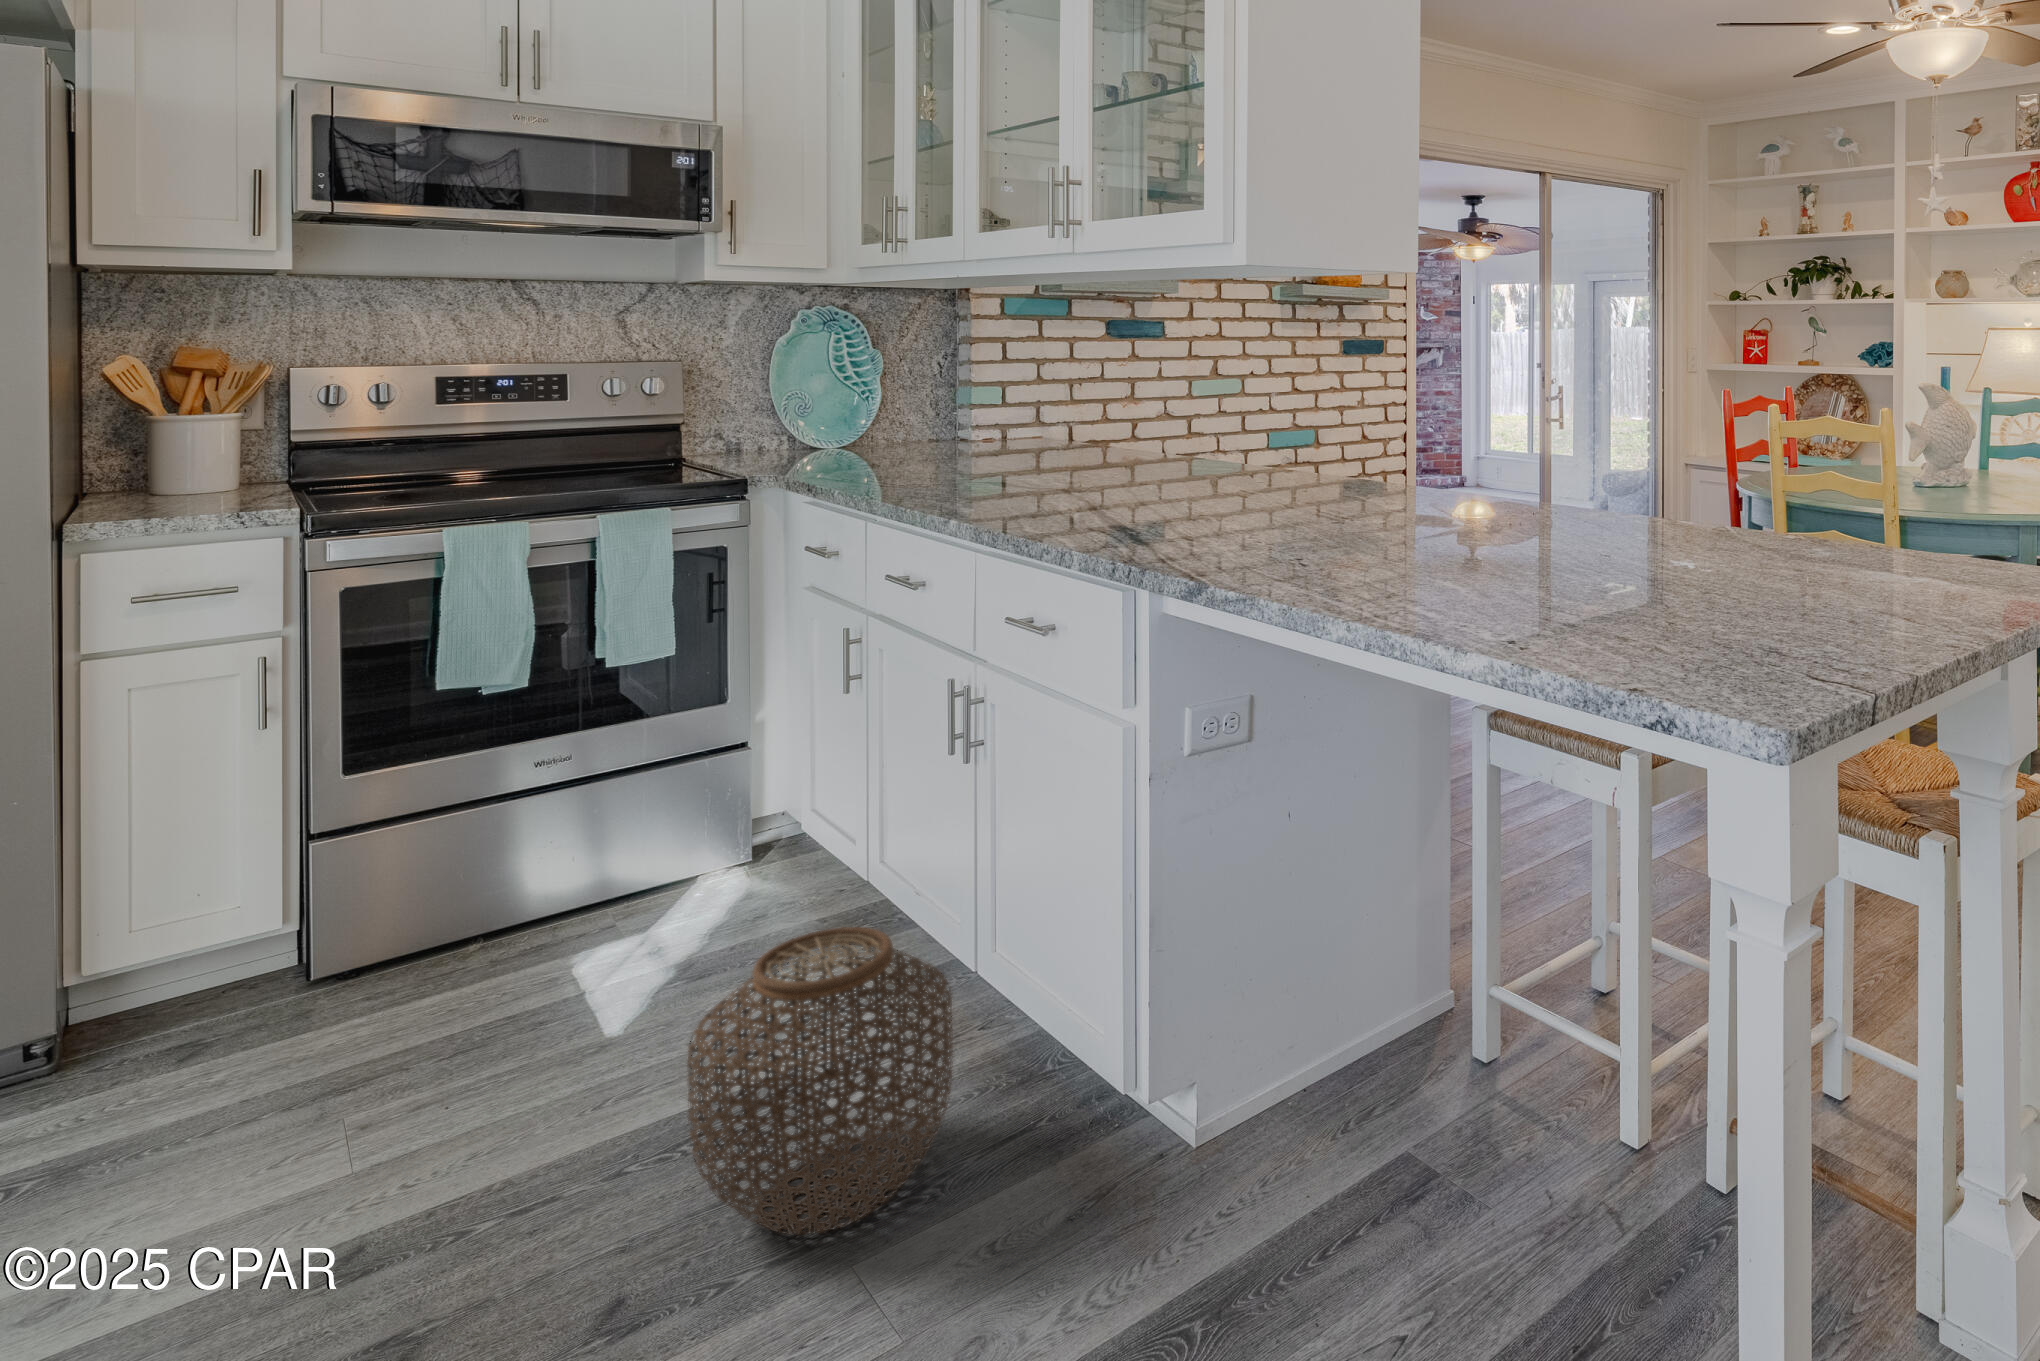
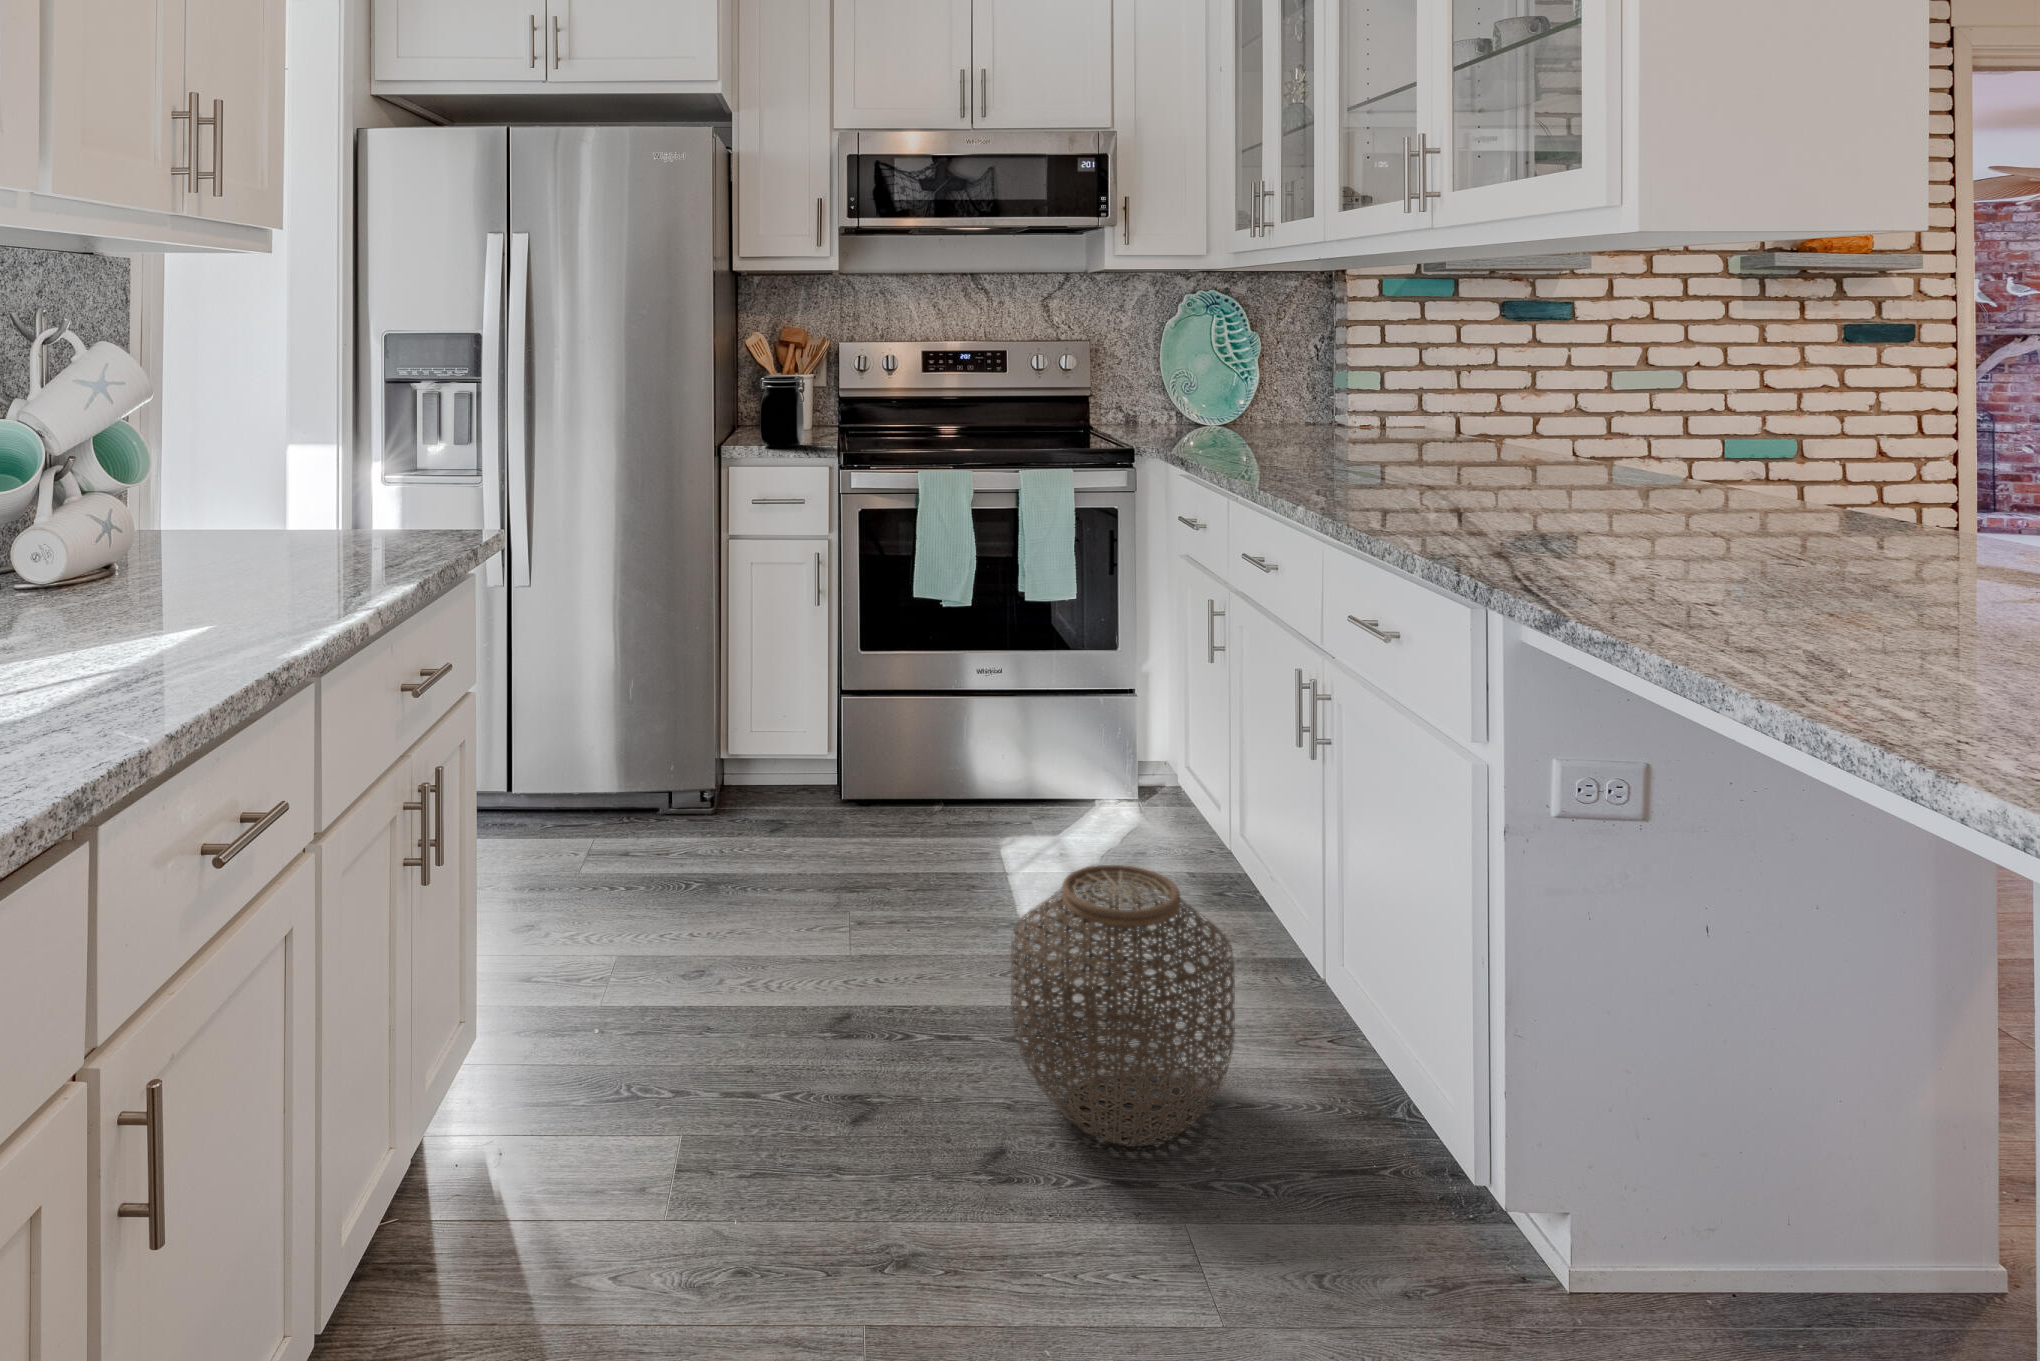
jar: none [152,412,244,515] -> present [760,376,805,447]

